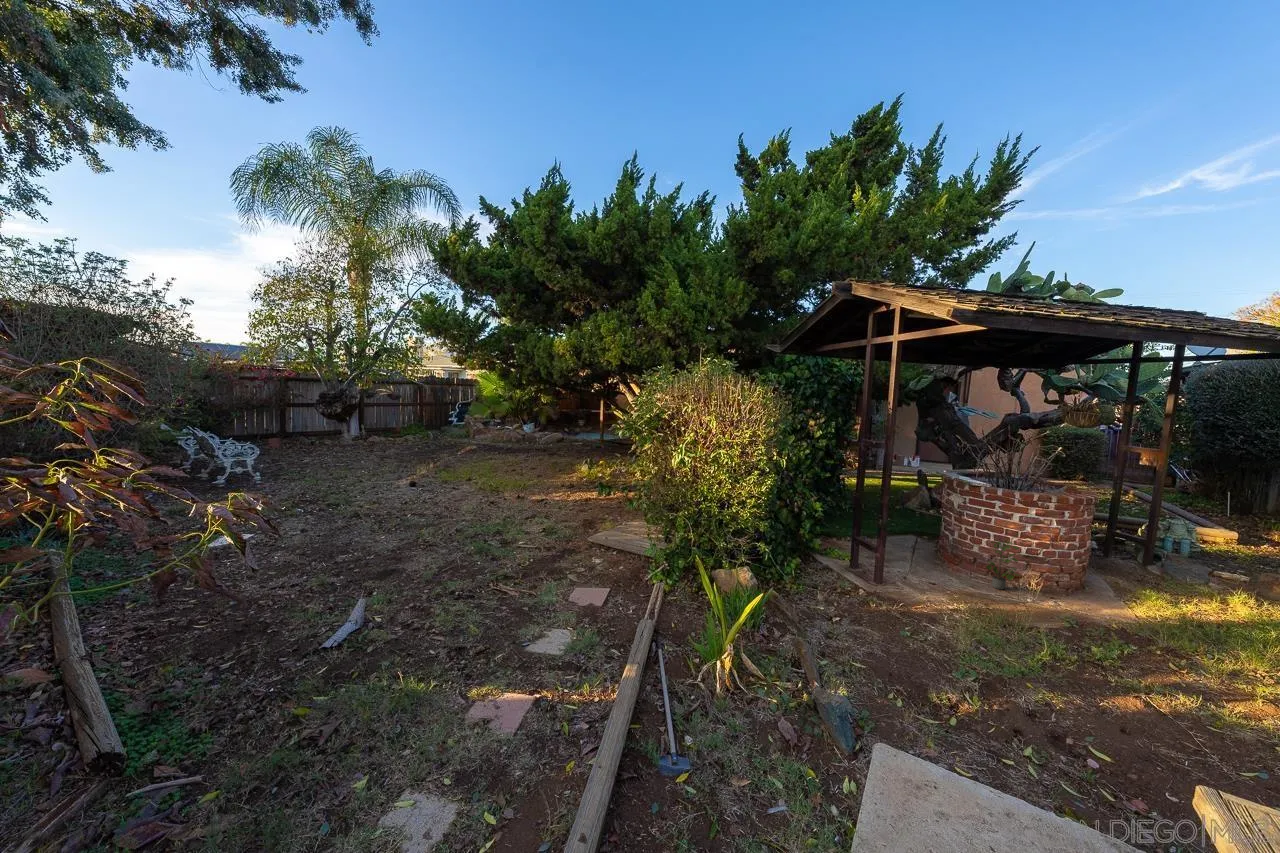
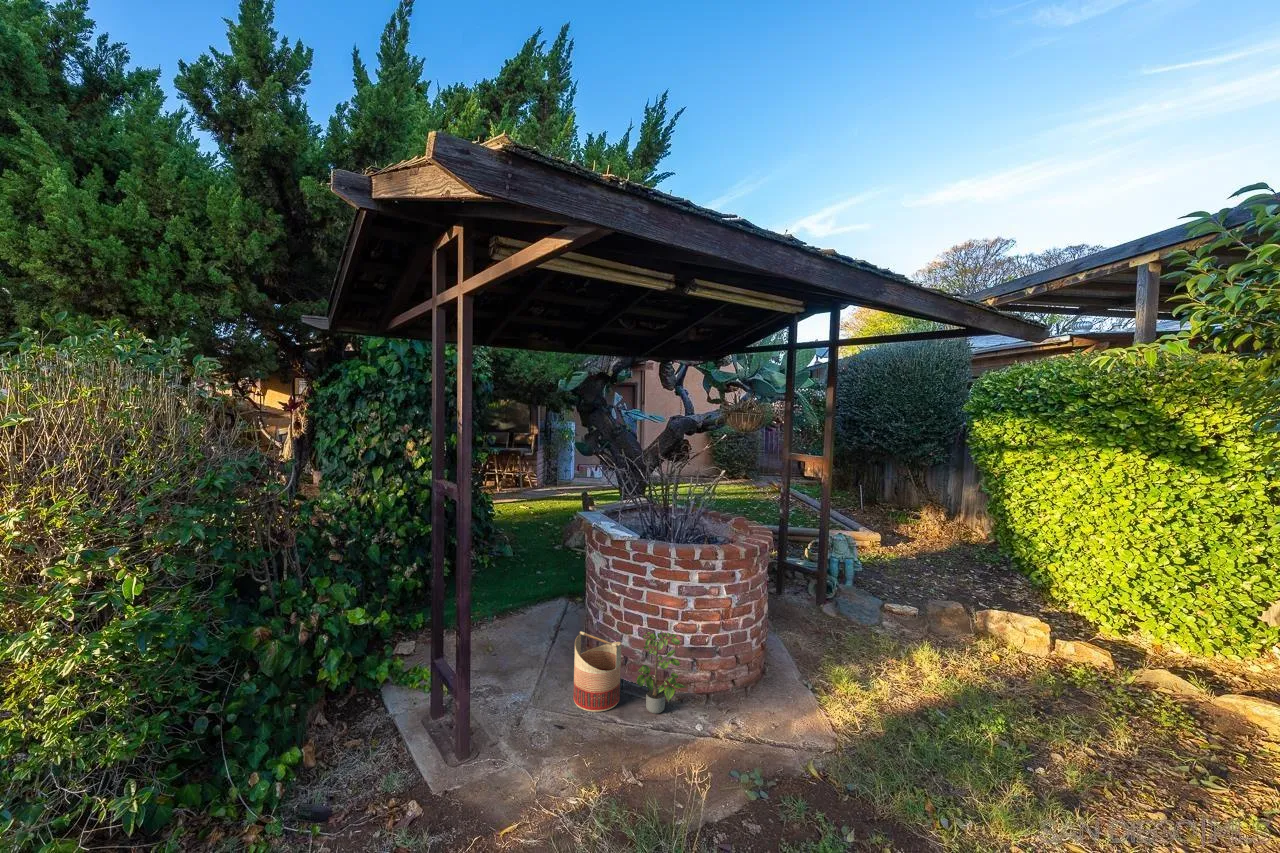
basket: none [940,536,975,582] -> present [573,631,621,712]

